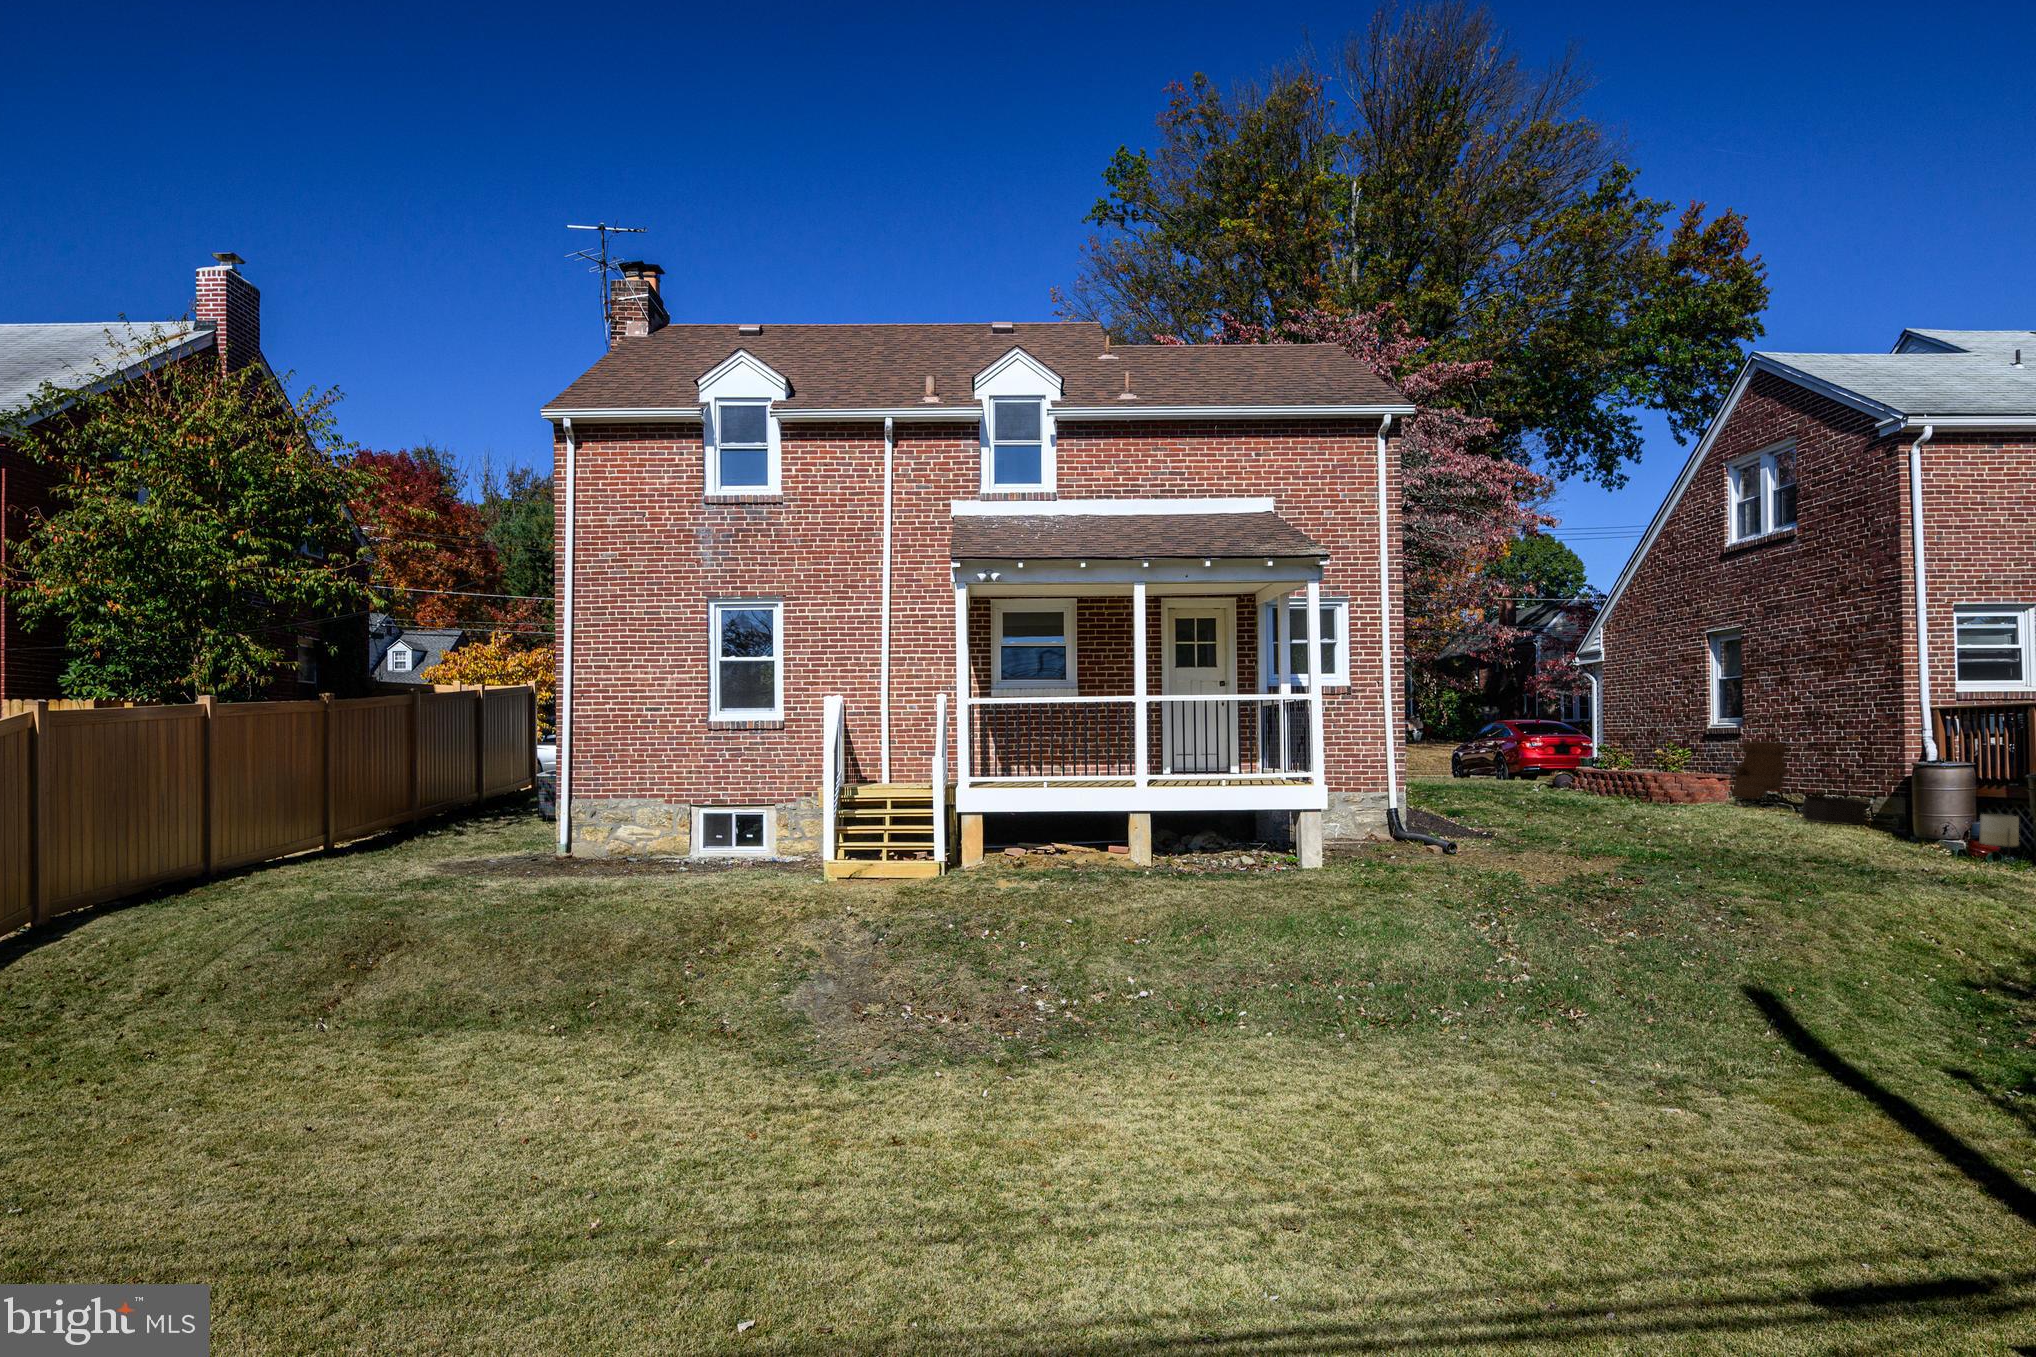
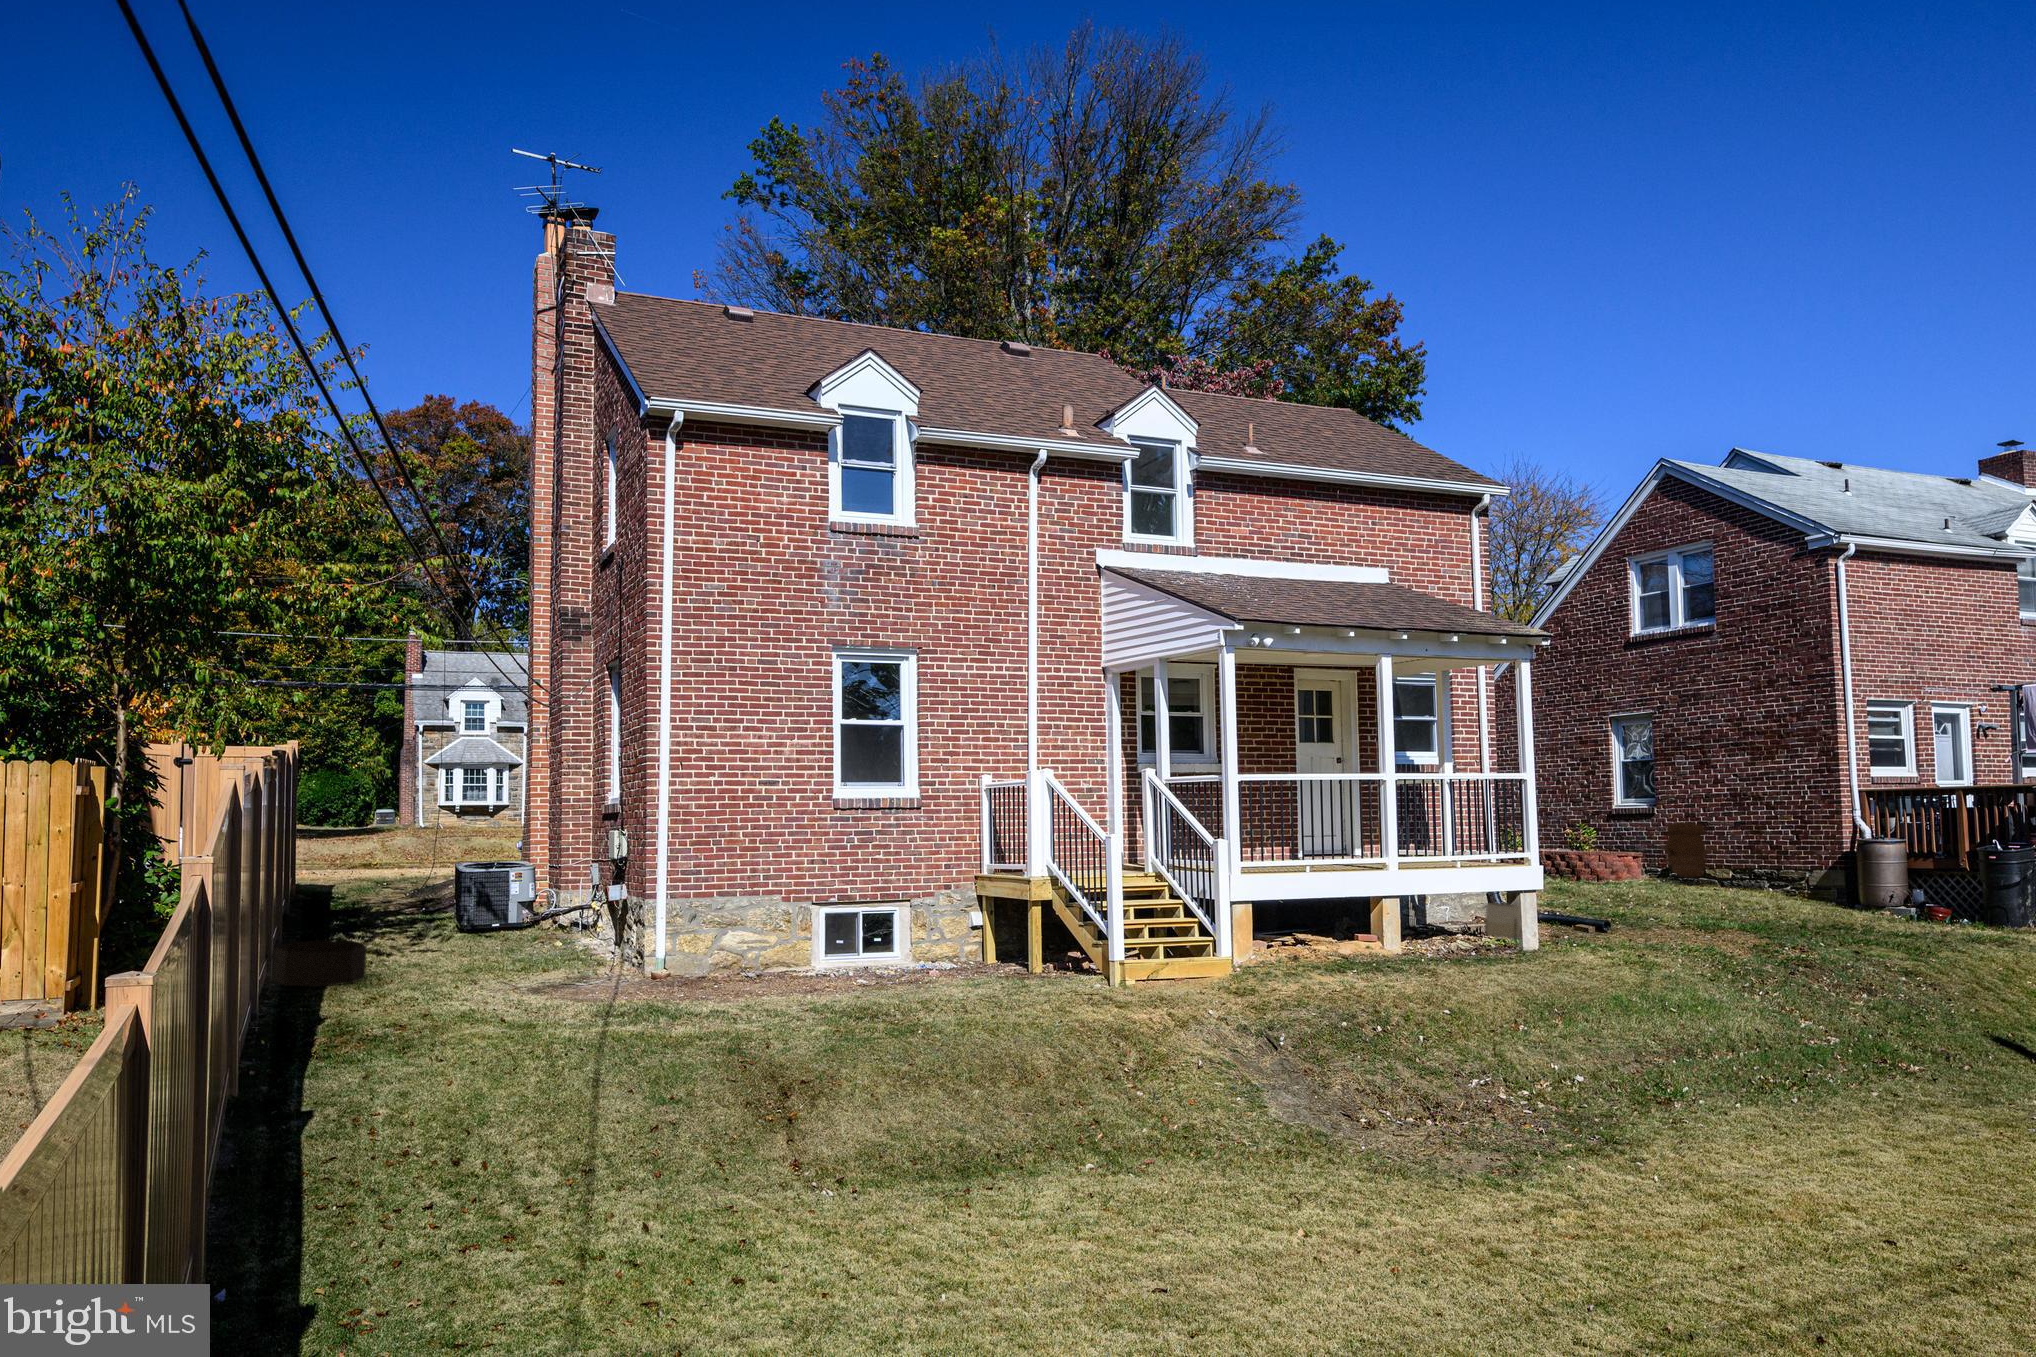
basket: present [1803,797,1866,825] -> present [272,940,367,987]
planter: present [1979,814,2019,855] -> present [1485,903,1520,938]

